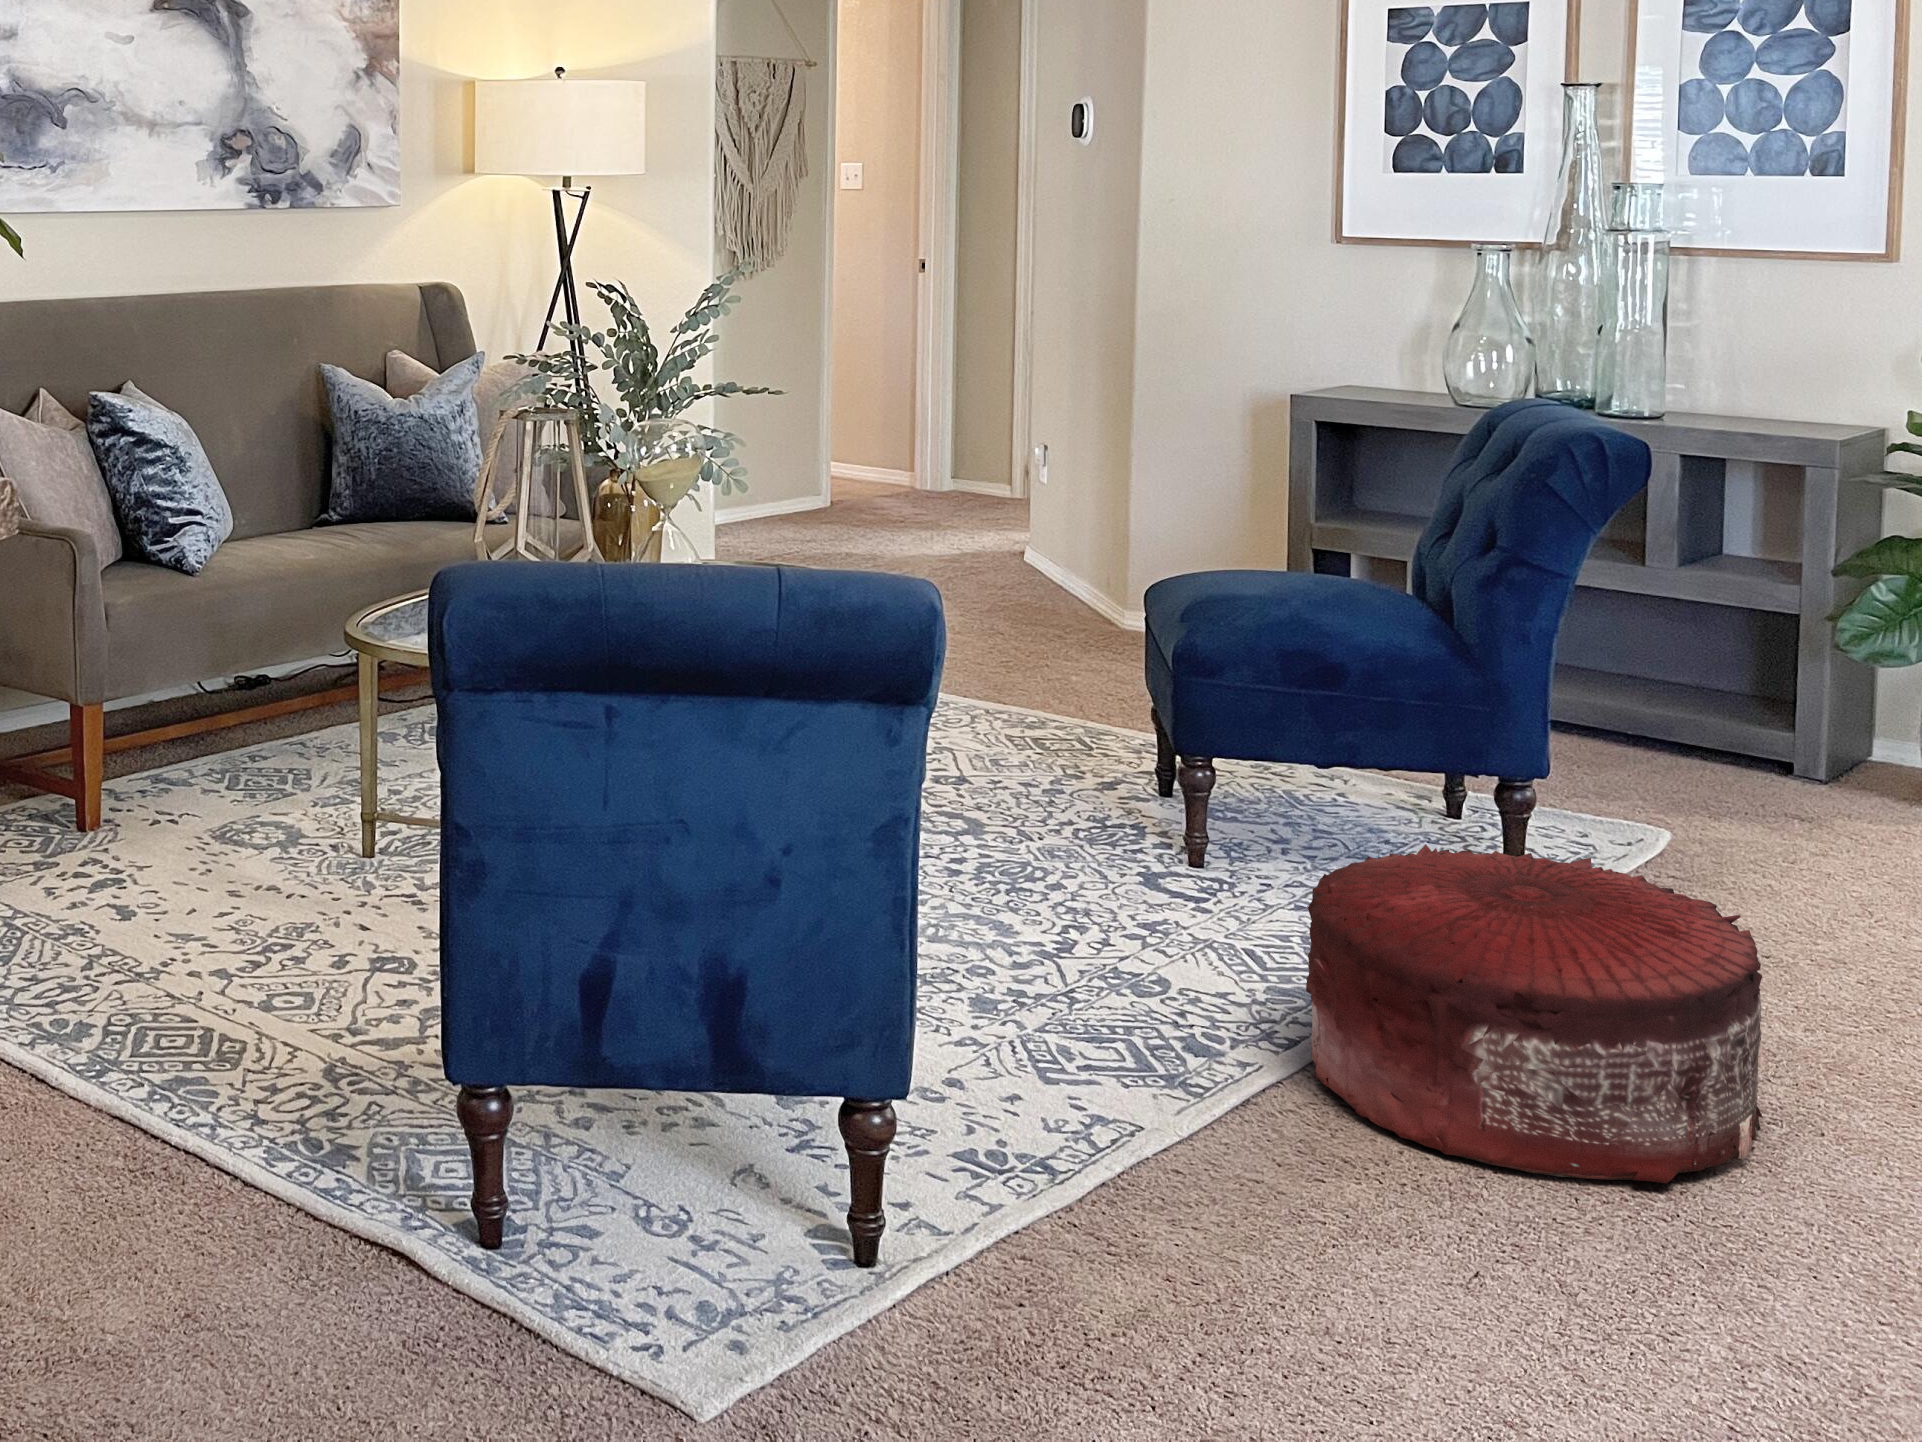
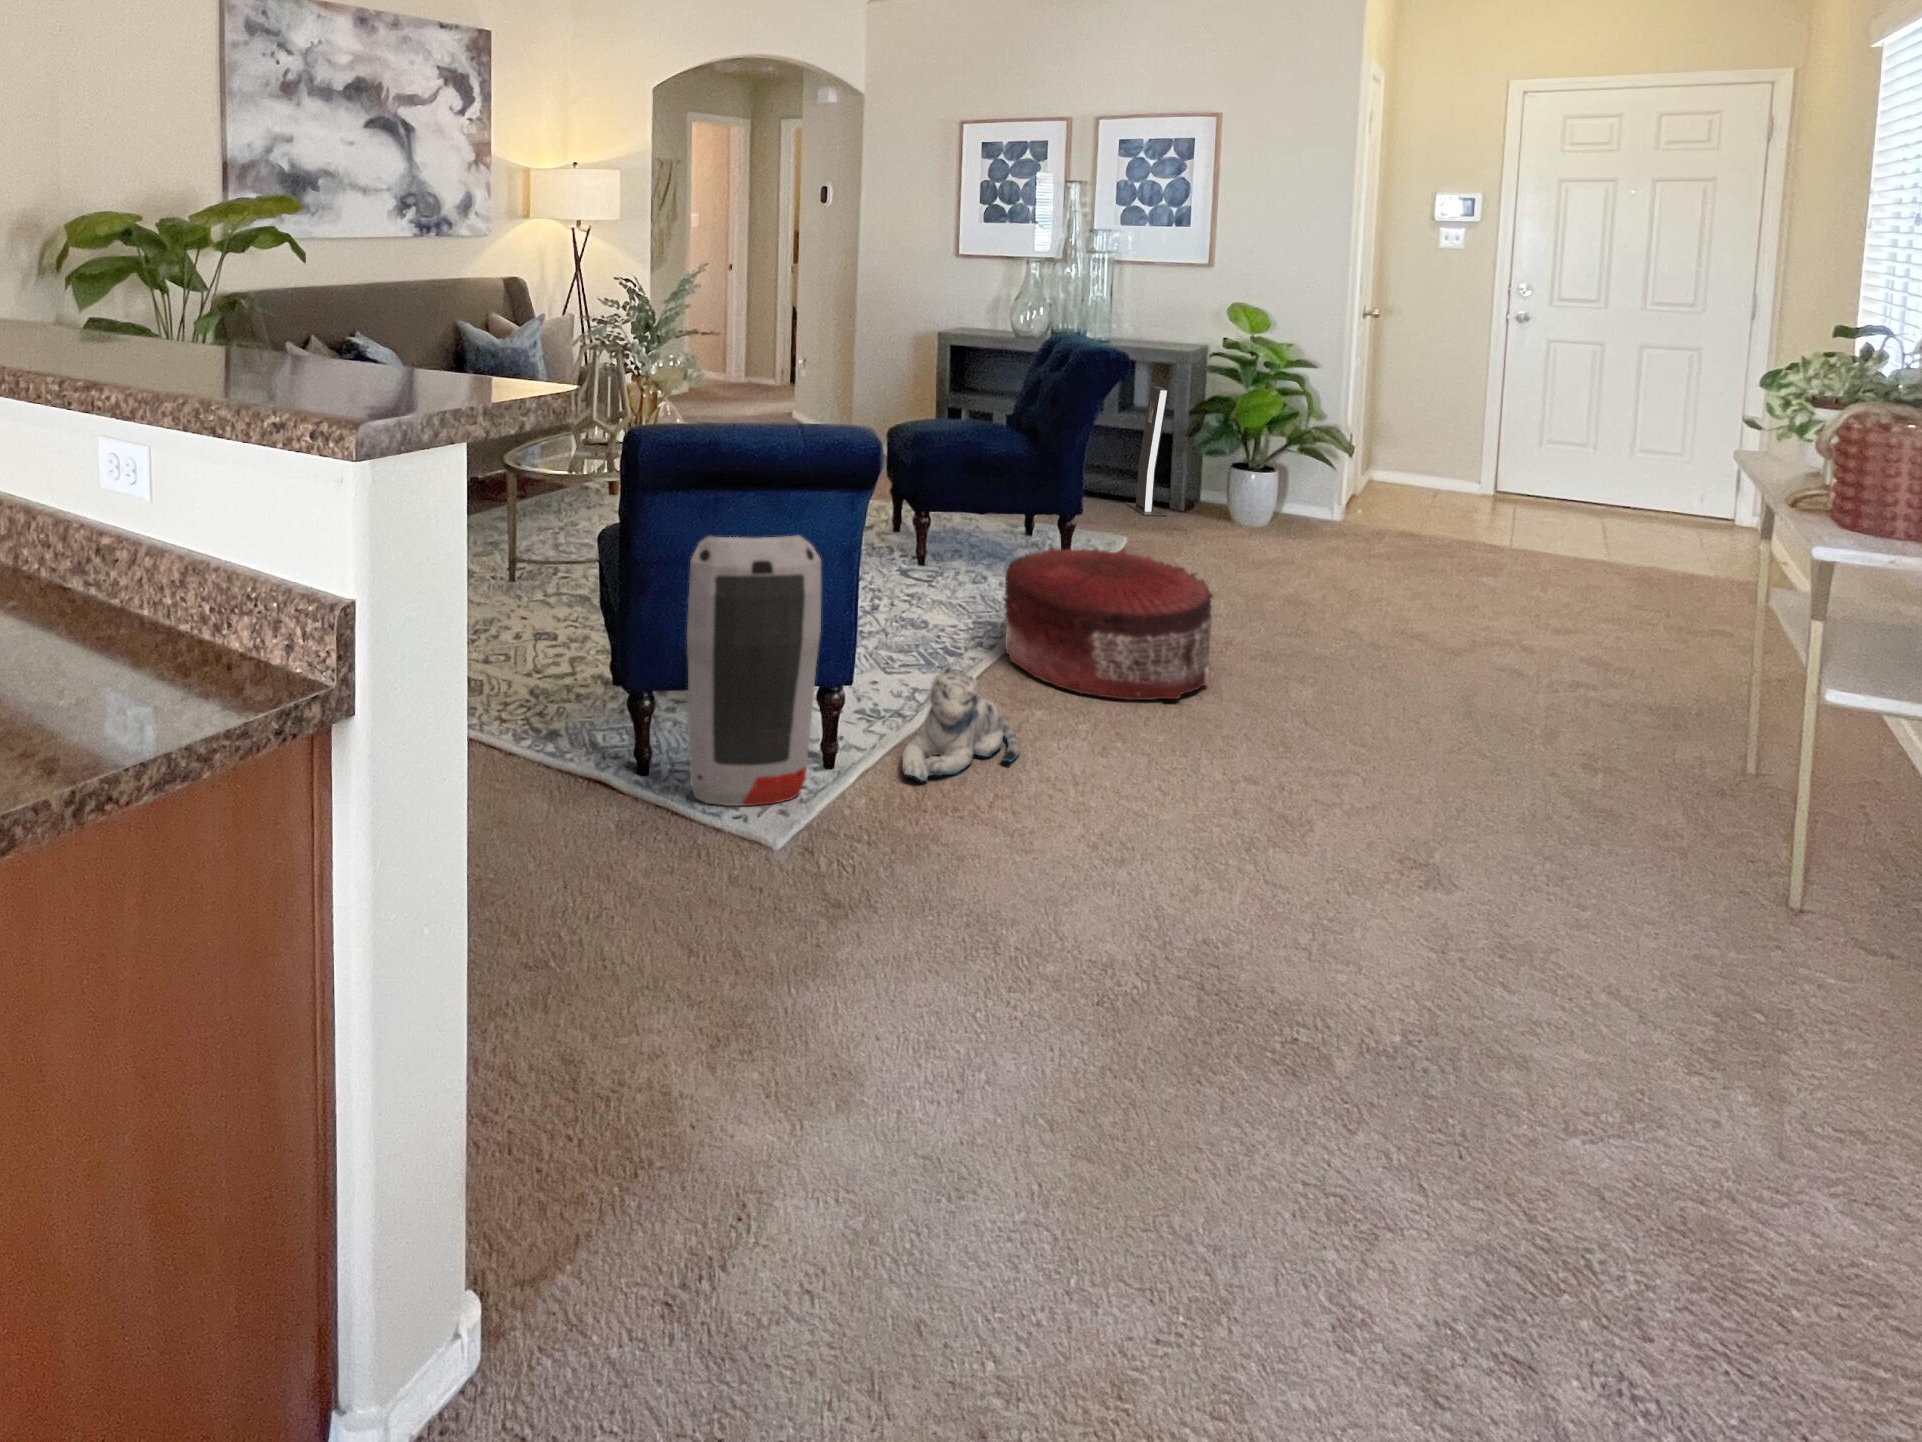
speaker: none [1696,515,1783,794] -> present [1127,386,1168,516]
air purifier: none [550,790,820,1325] -> present [687,536,821,806]
plush toy: none [1004,1079,1277,1309] -> present [902,668,1020,781]

